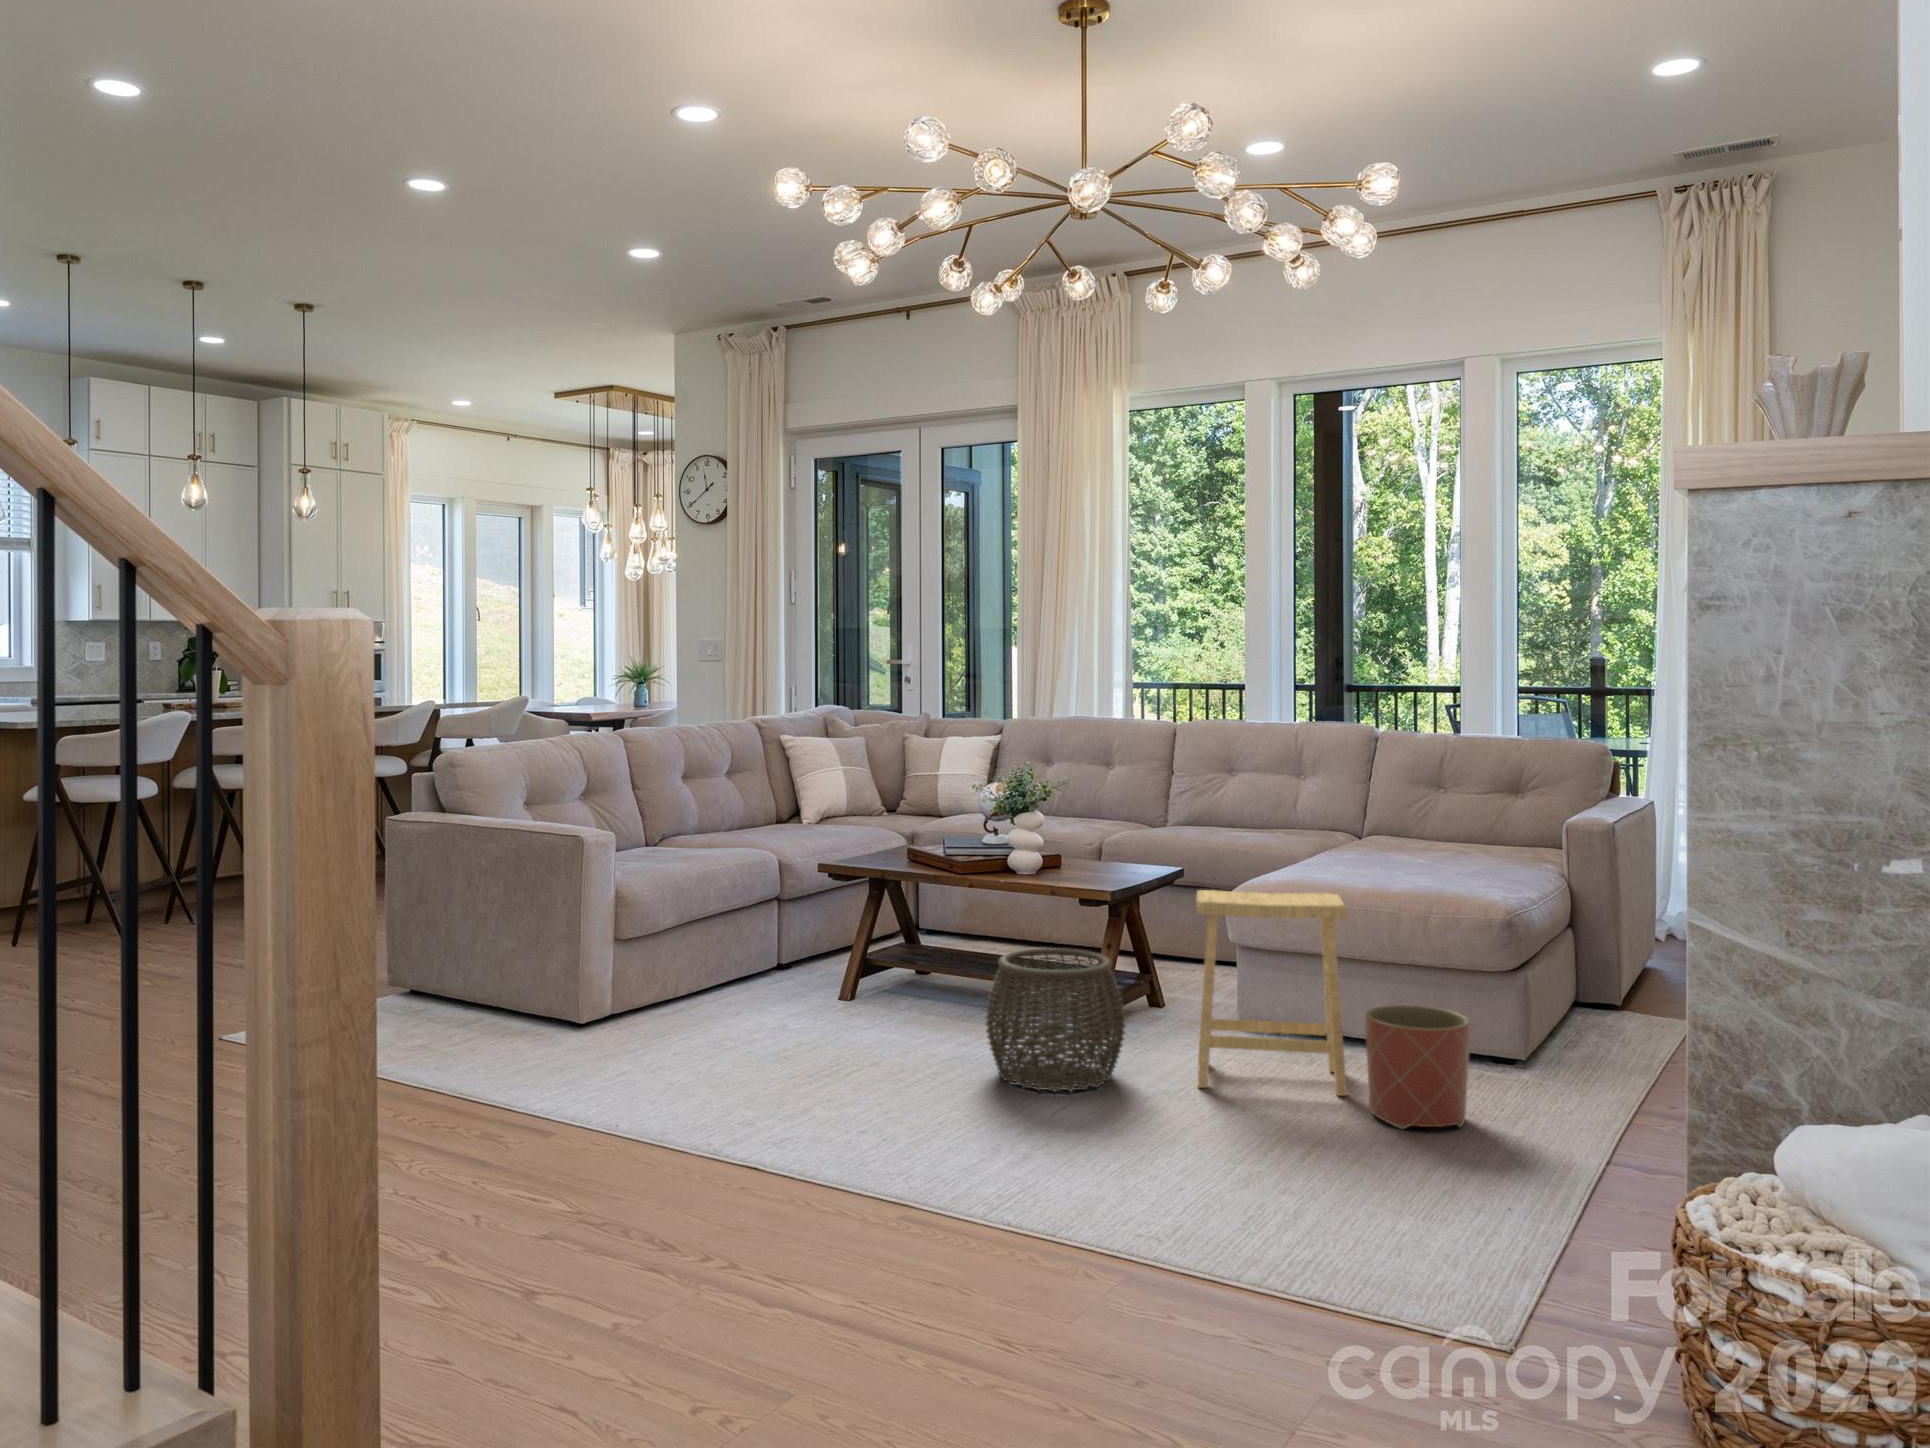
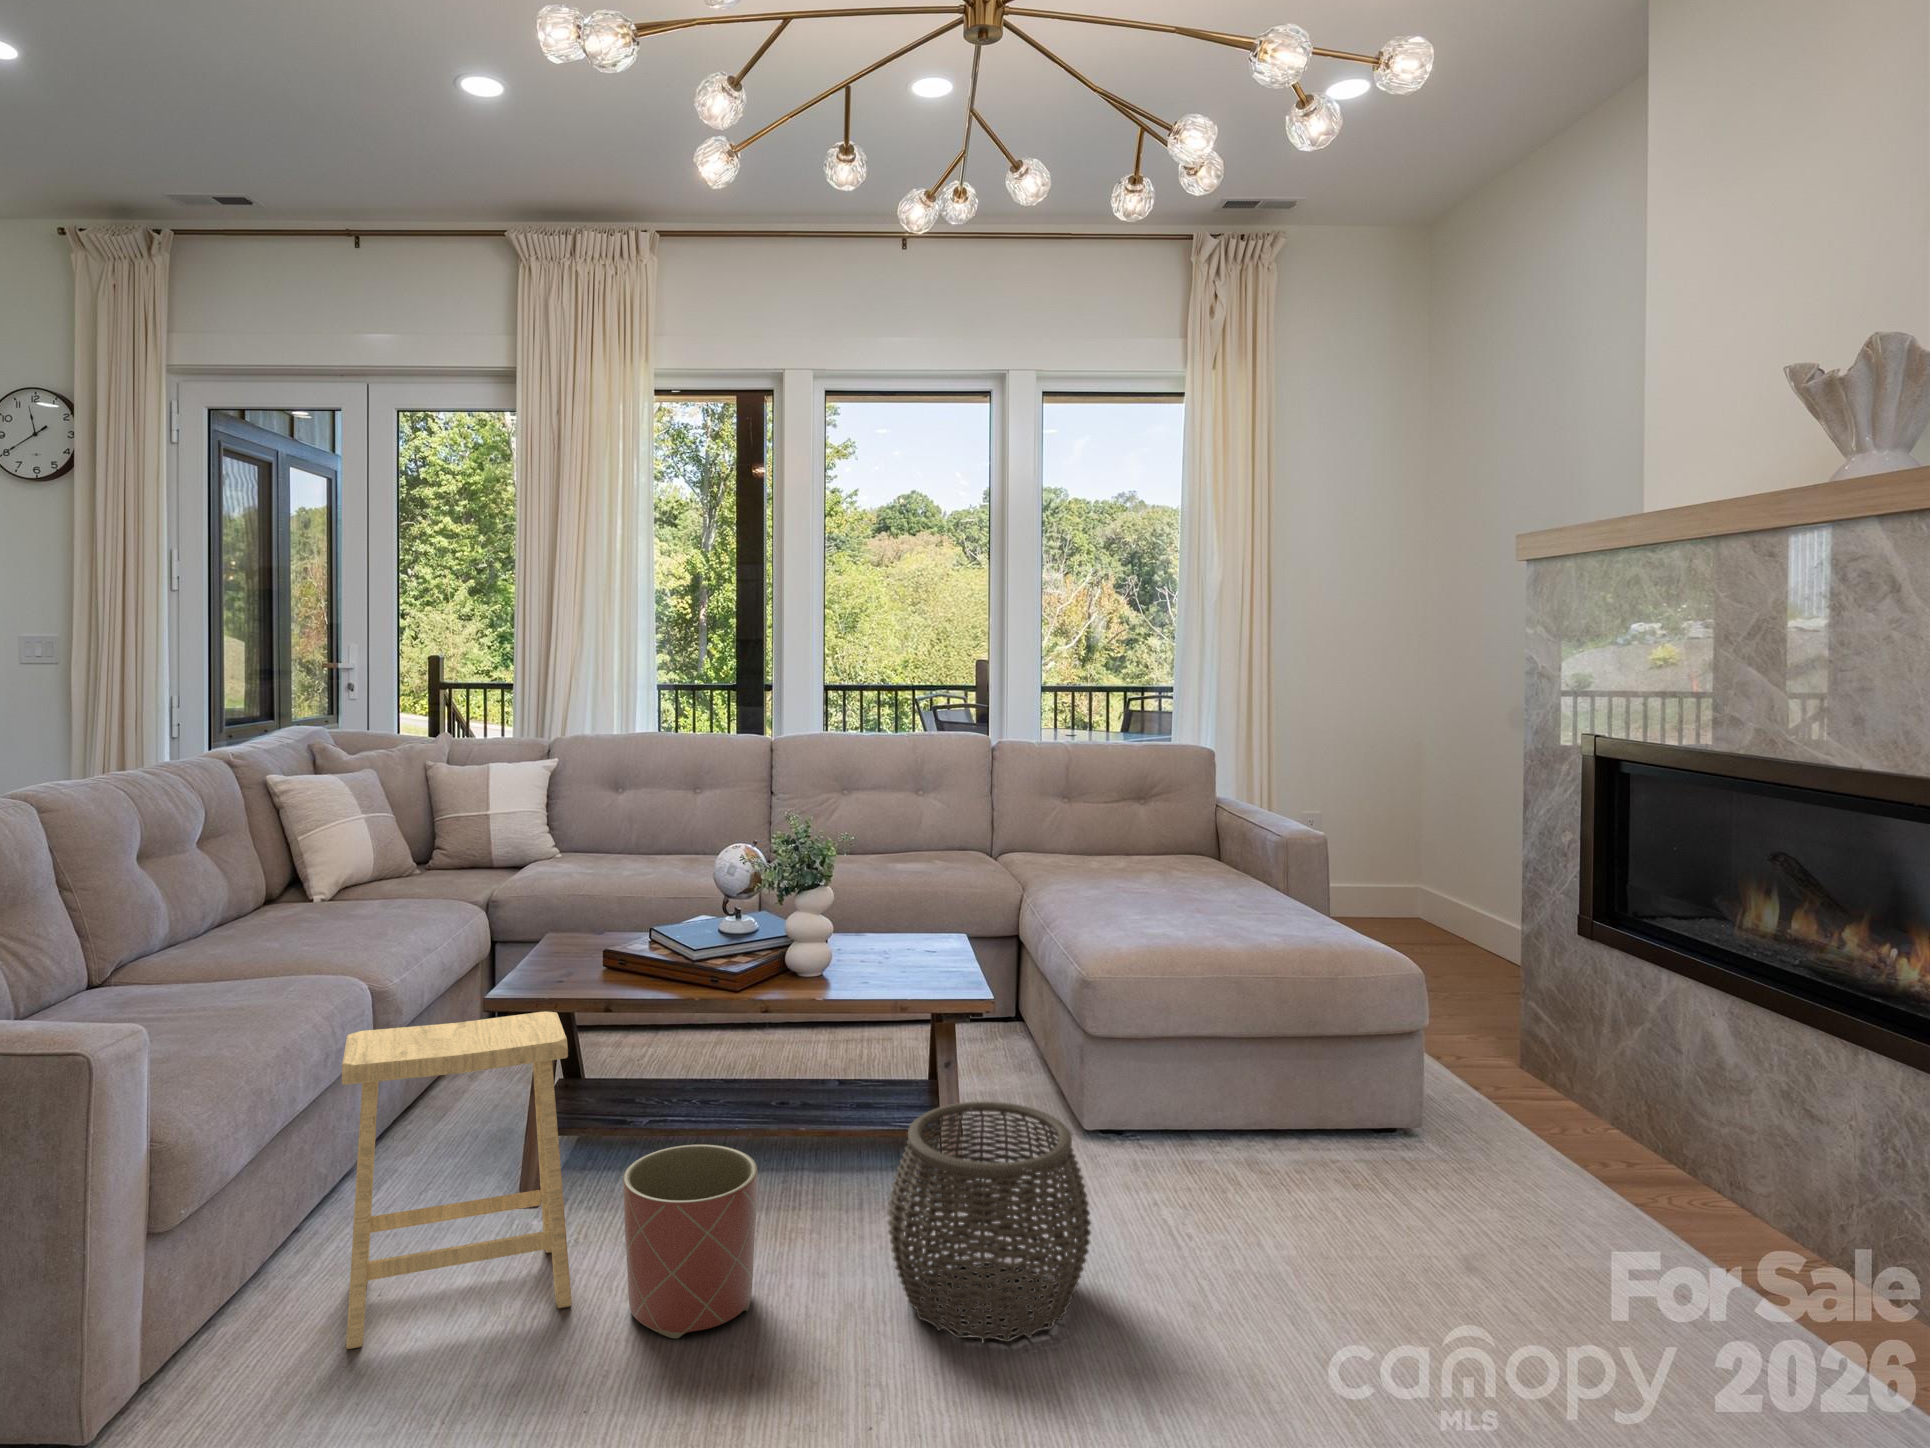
footstool: present [1196,890,1347,1096] -> present [342,1011,572,1349]
planter: present [1365,1005,1470,1130] -> present [623,1144,758,1339]

